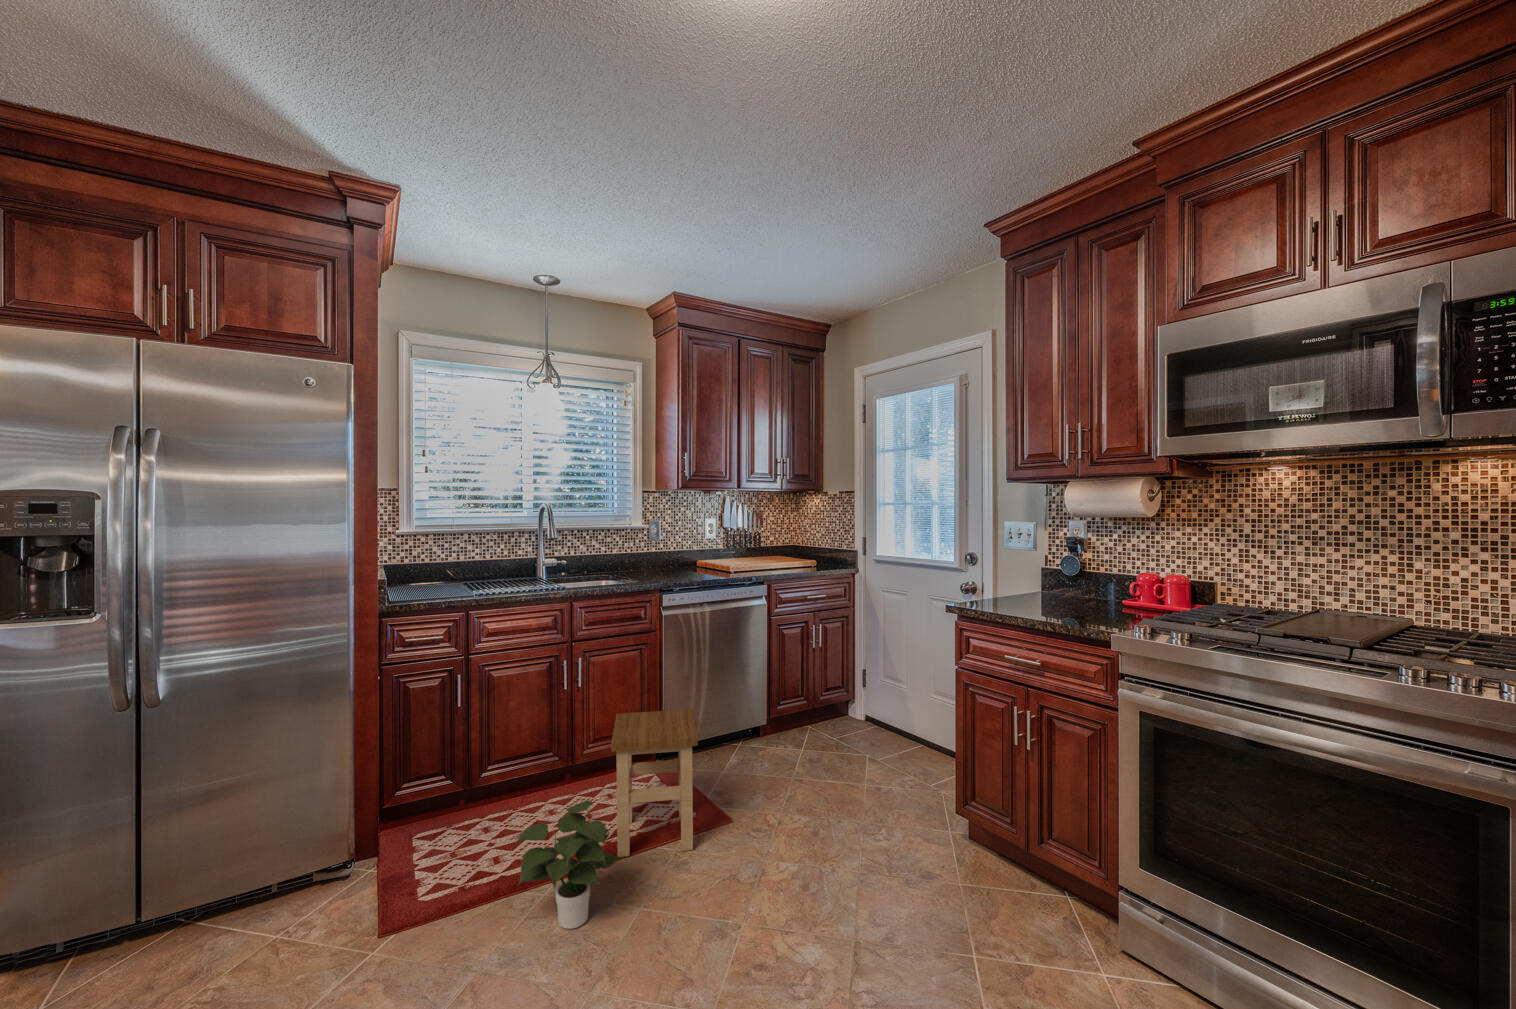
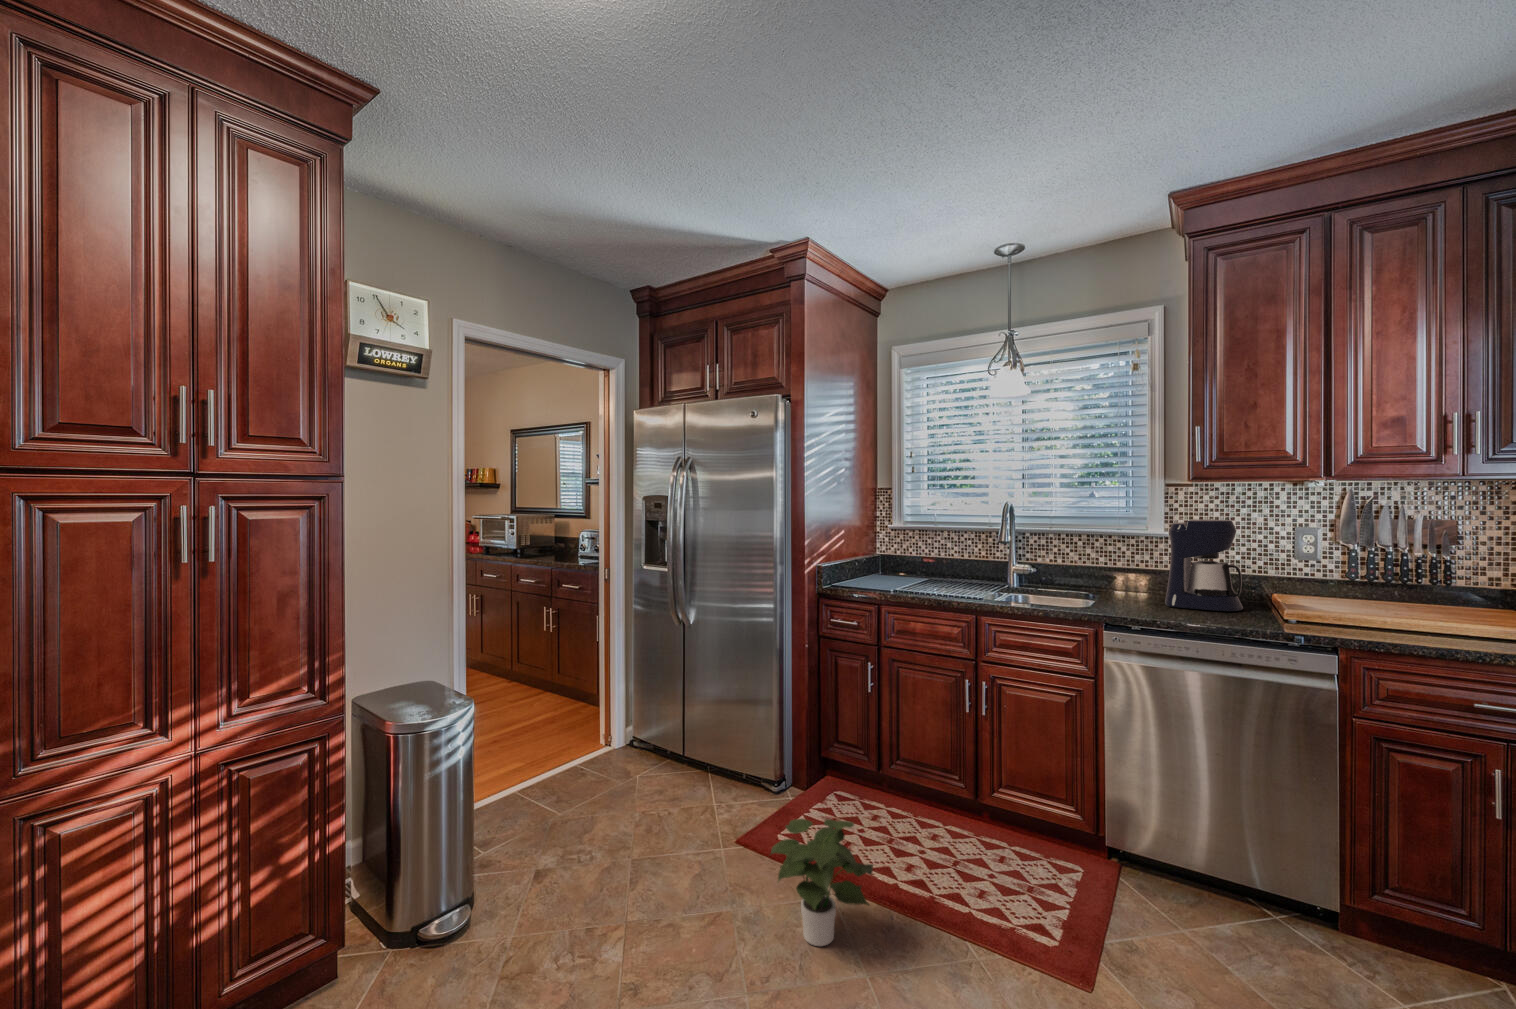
coffee maker: none [662,515,706,576] -> present [1165,520,1243,611]
stool: present [611,709,698,857] -> none [914,756,1067,971]

